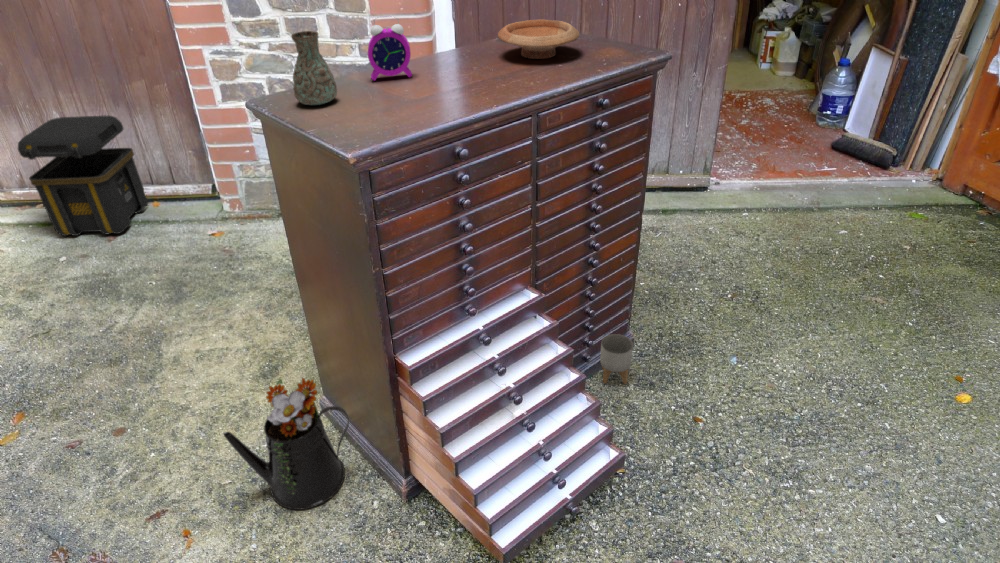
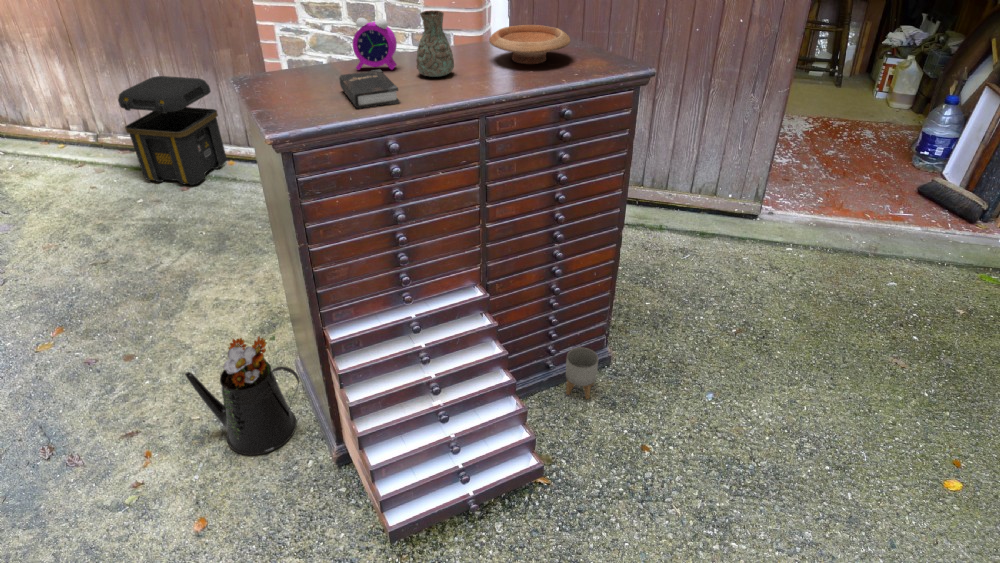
decorative vase: present [291,31,337,105] -> present [416,10,454,77]
hardback book: none [375,76,451,118] -> present [339,70,399,109]

